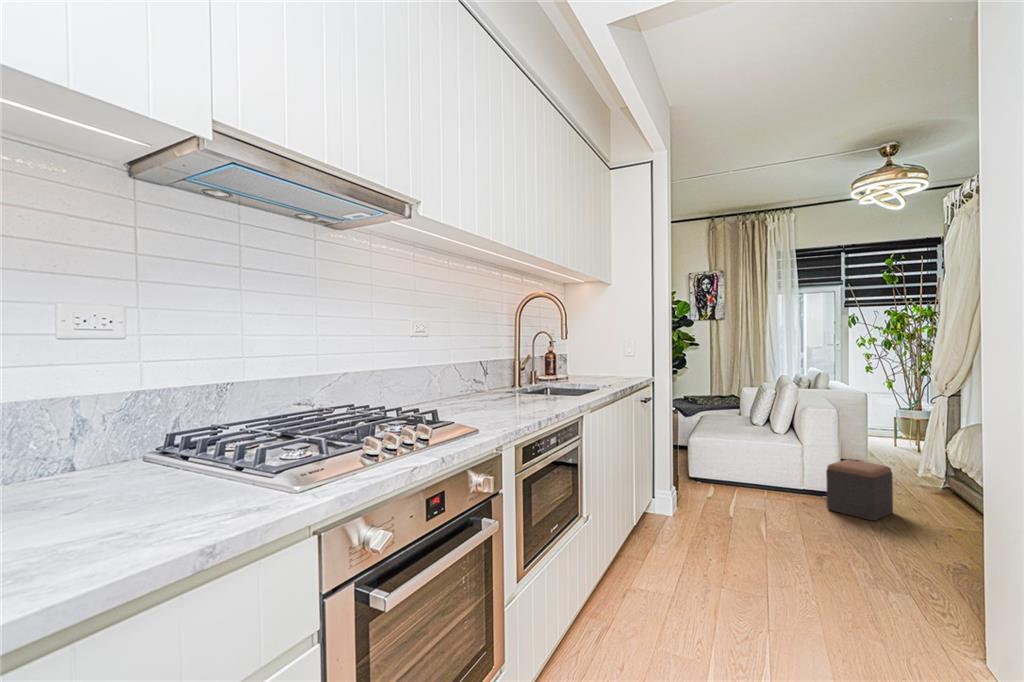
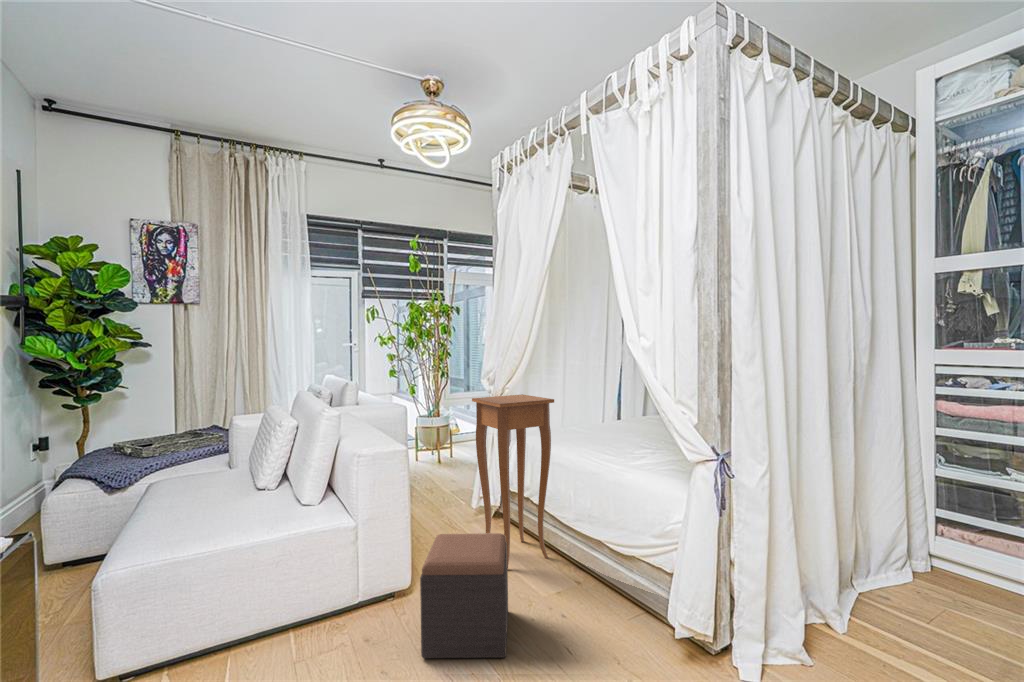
side table: none [893,390,959,507] -> present [472,394,554,568]

